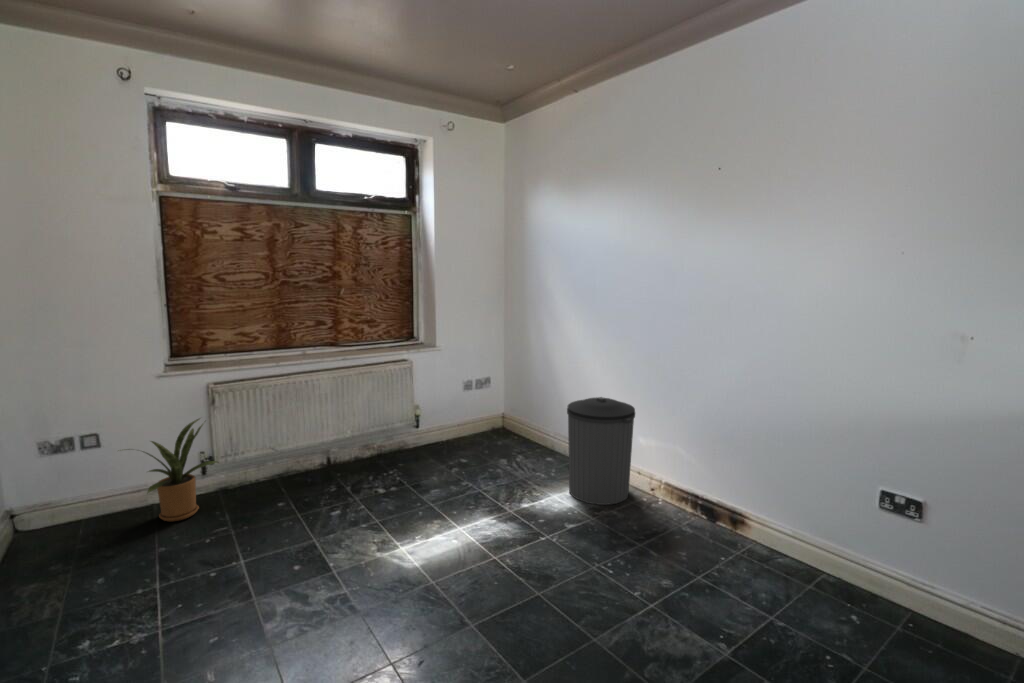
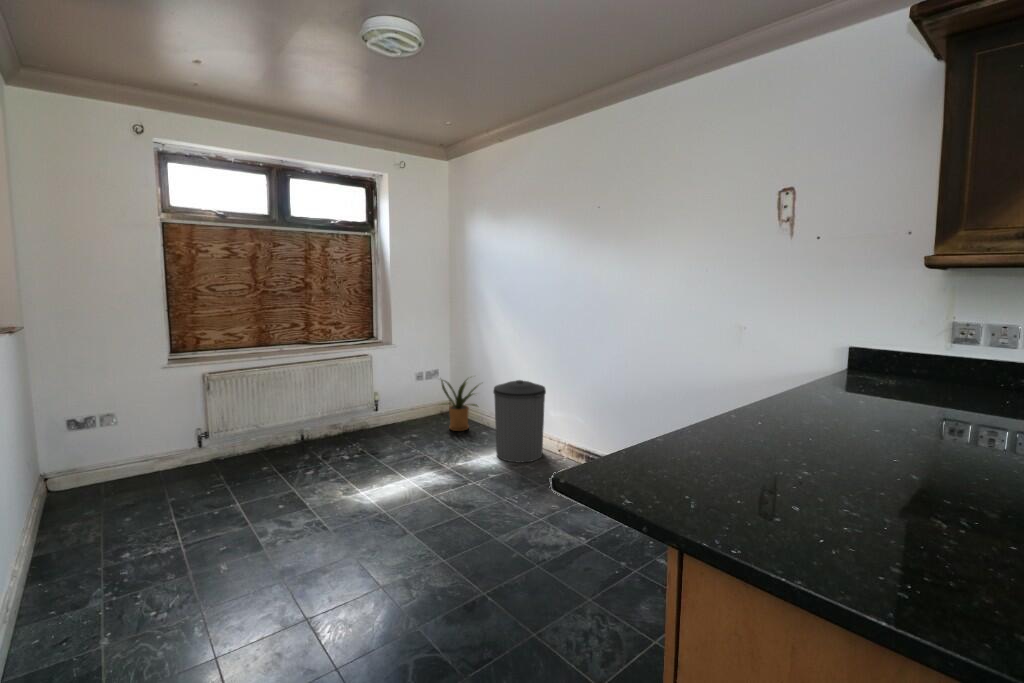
house plant: present [128,418,216,522] -> present [441,380,479,431]

